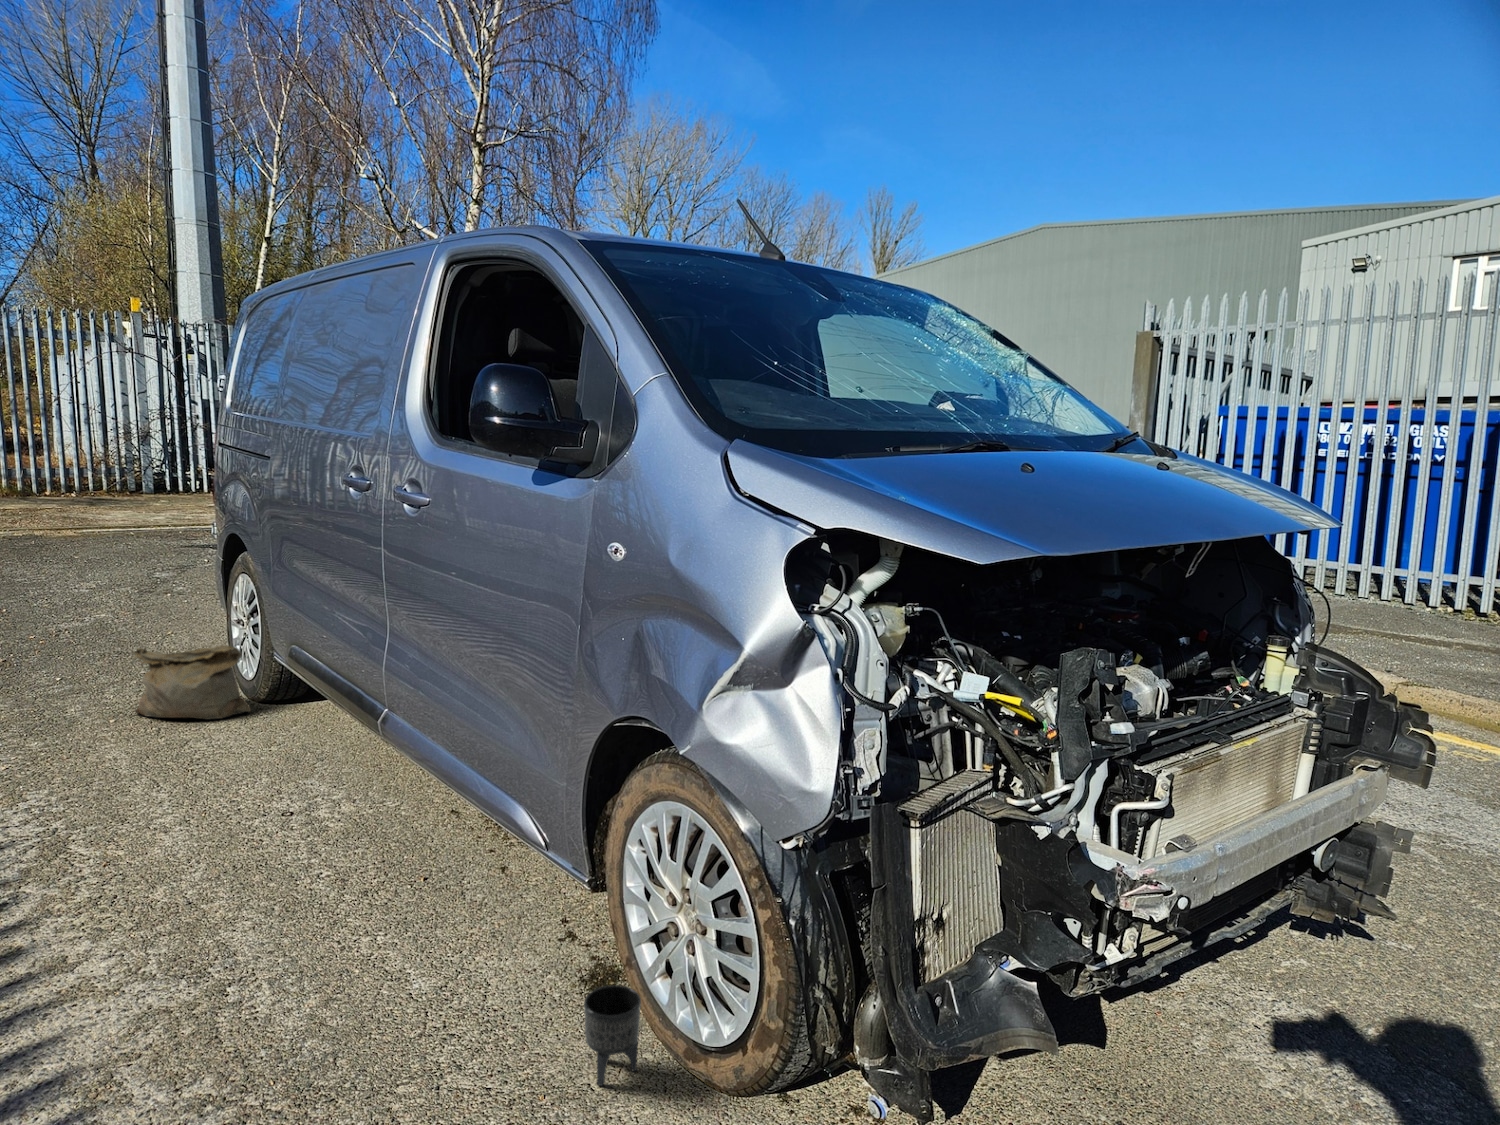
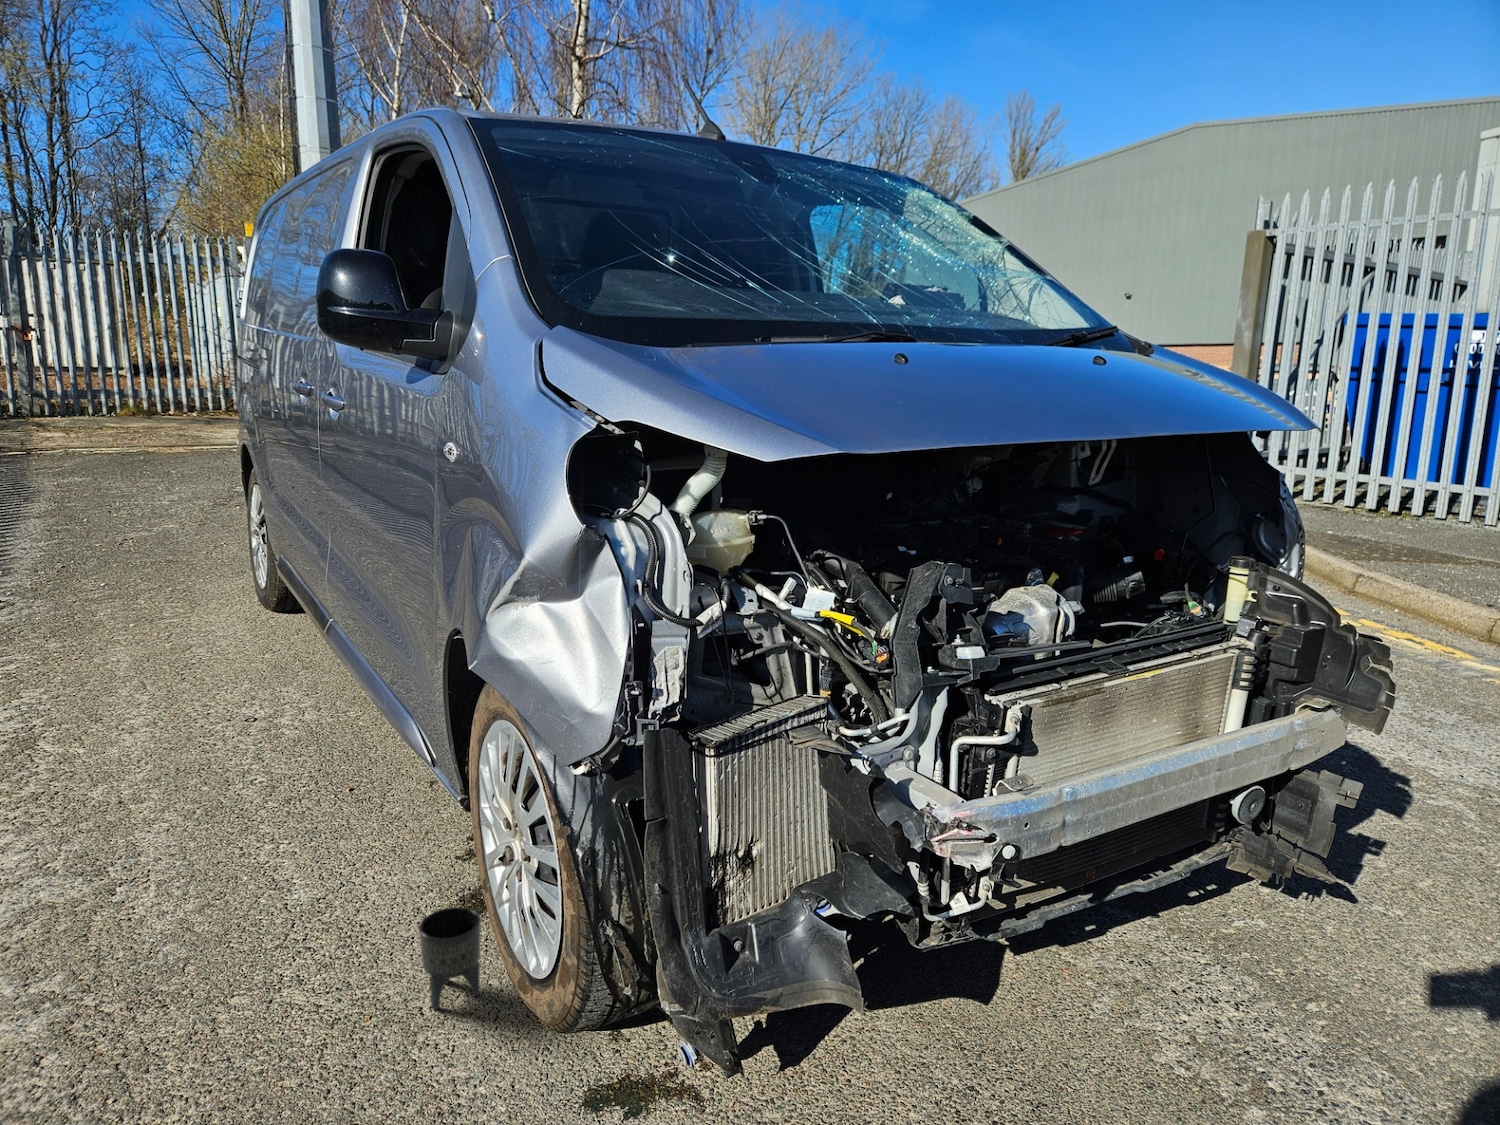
bag: present [131,645,251,720] -> none [148,562,260,633]

